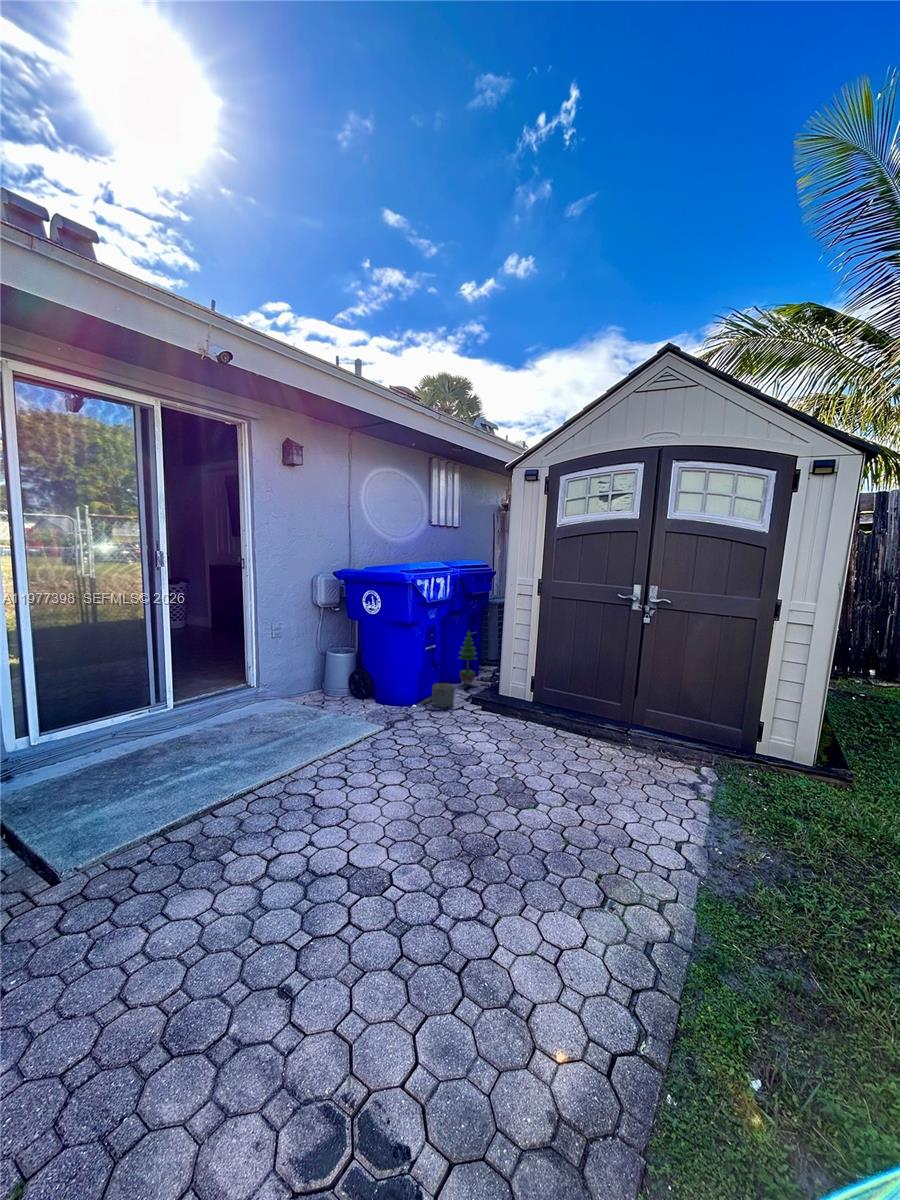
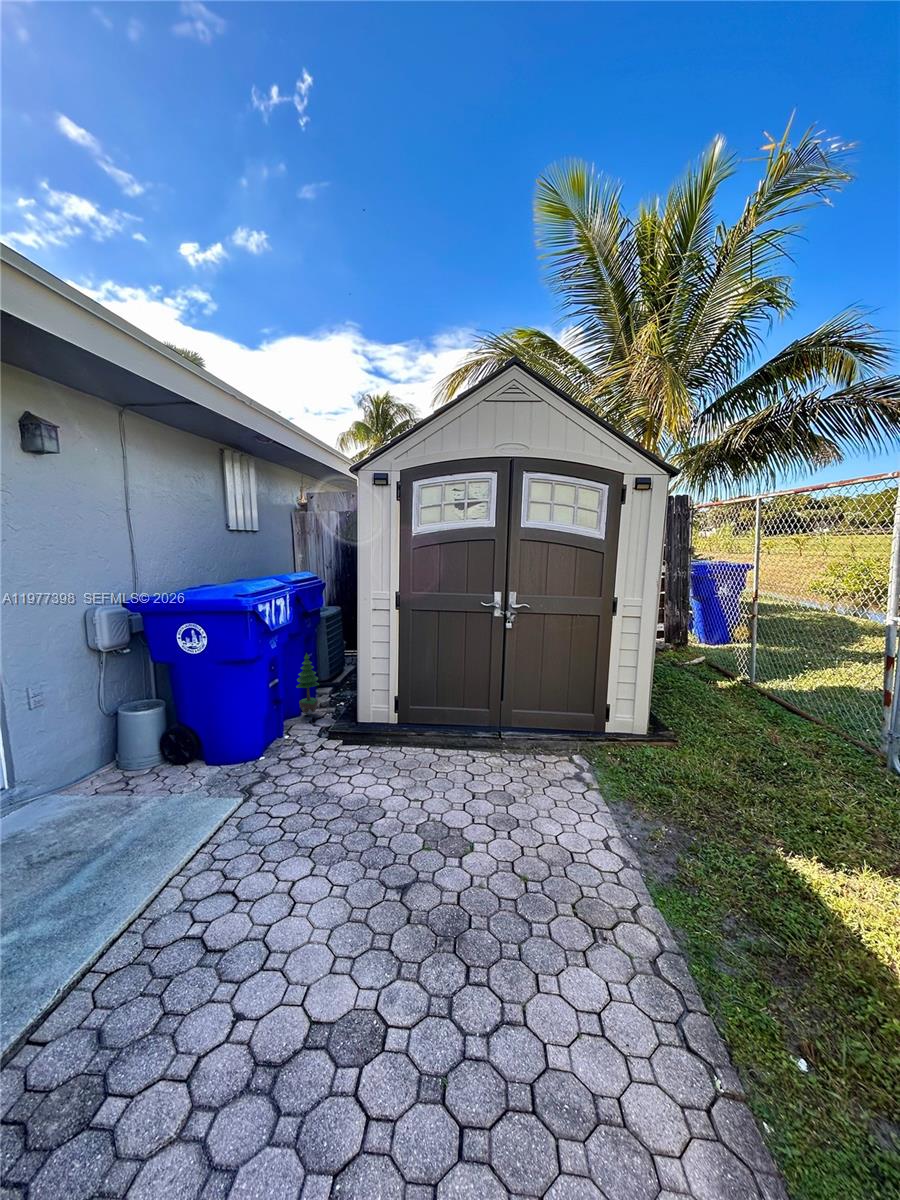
bucket: present [422,683,455,707] -> none [270,721,310,752]

